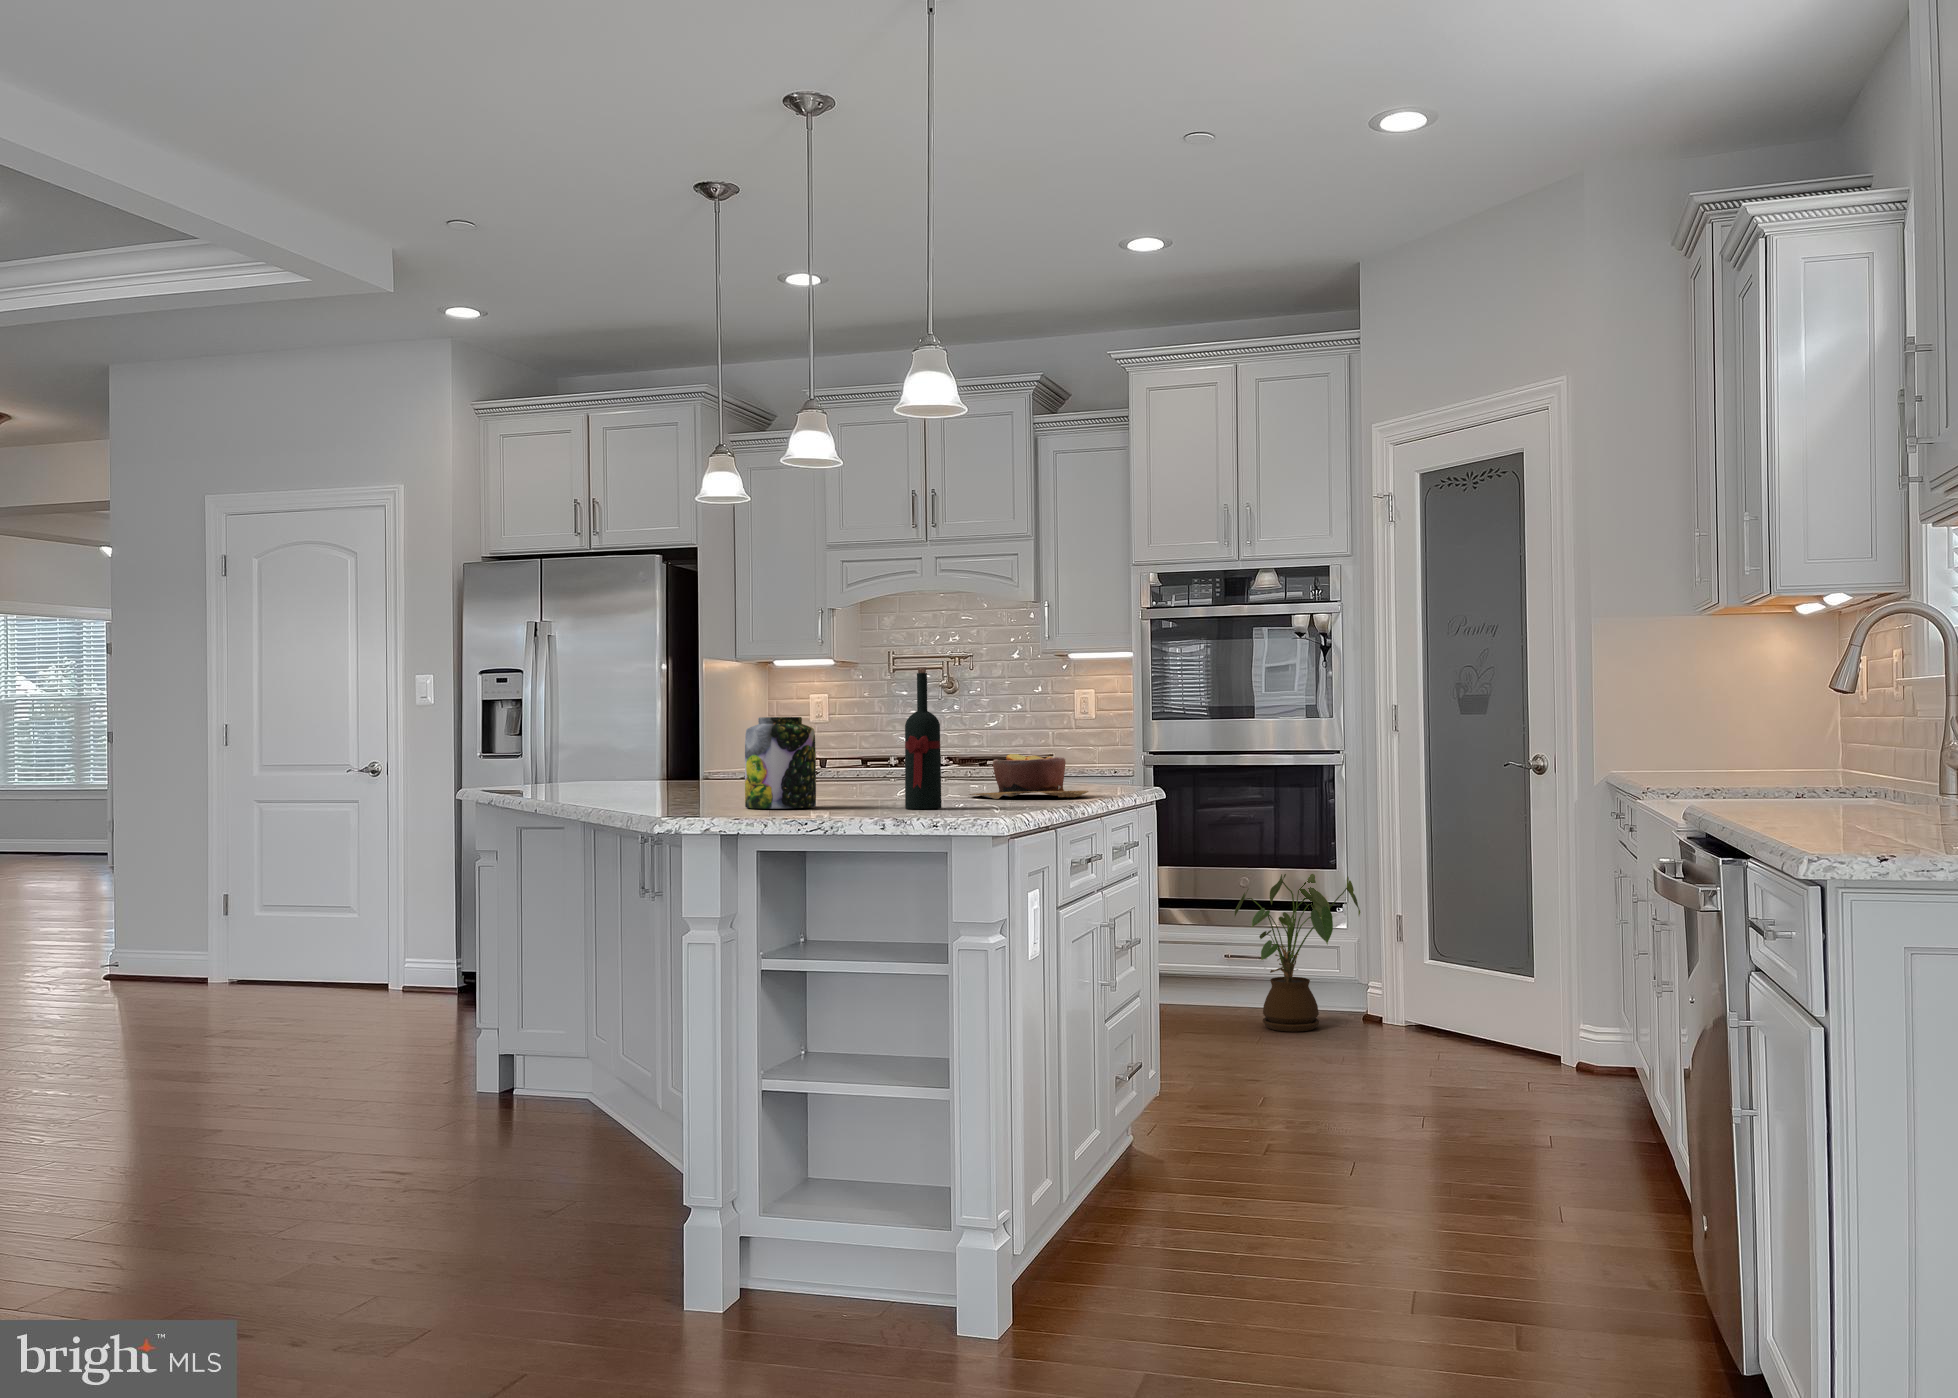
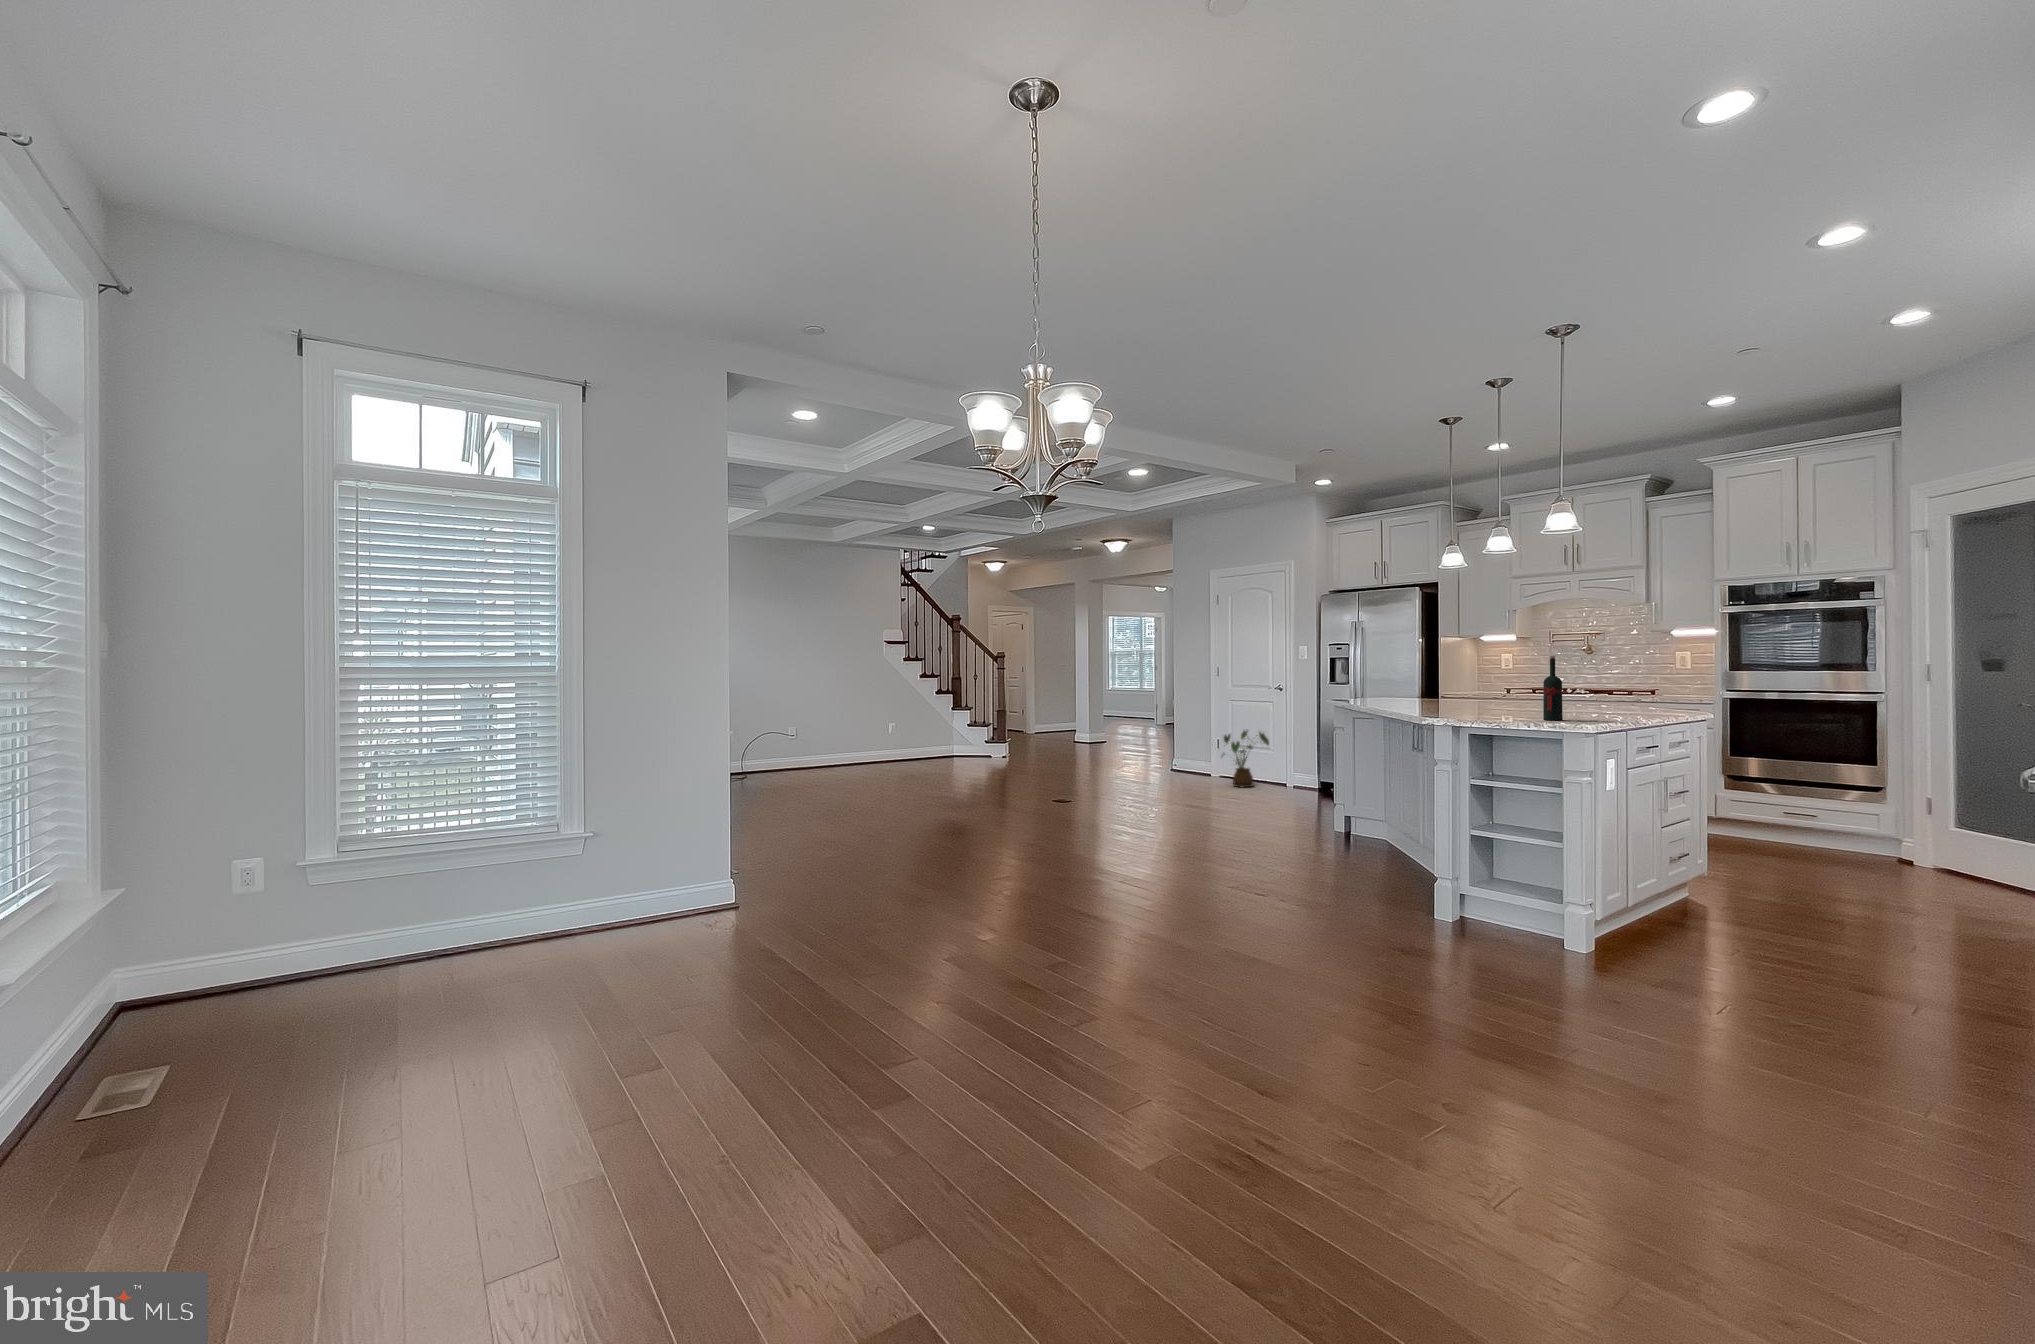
jar: present [745,717,816,809] -> none [1463,678,1498,717]
bowl: present [970,754,1088,799] -> none [1583,694,1655,717]
house plant: present [1235,874,1360,1032] -> present [1222,731,1269,788]

